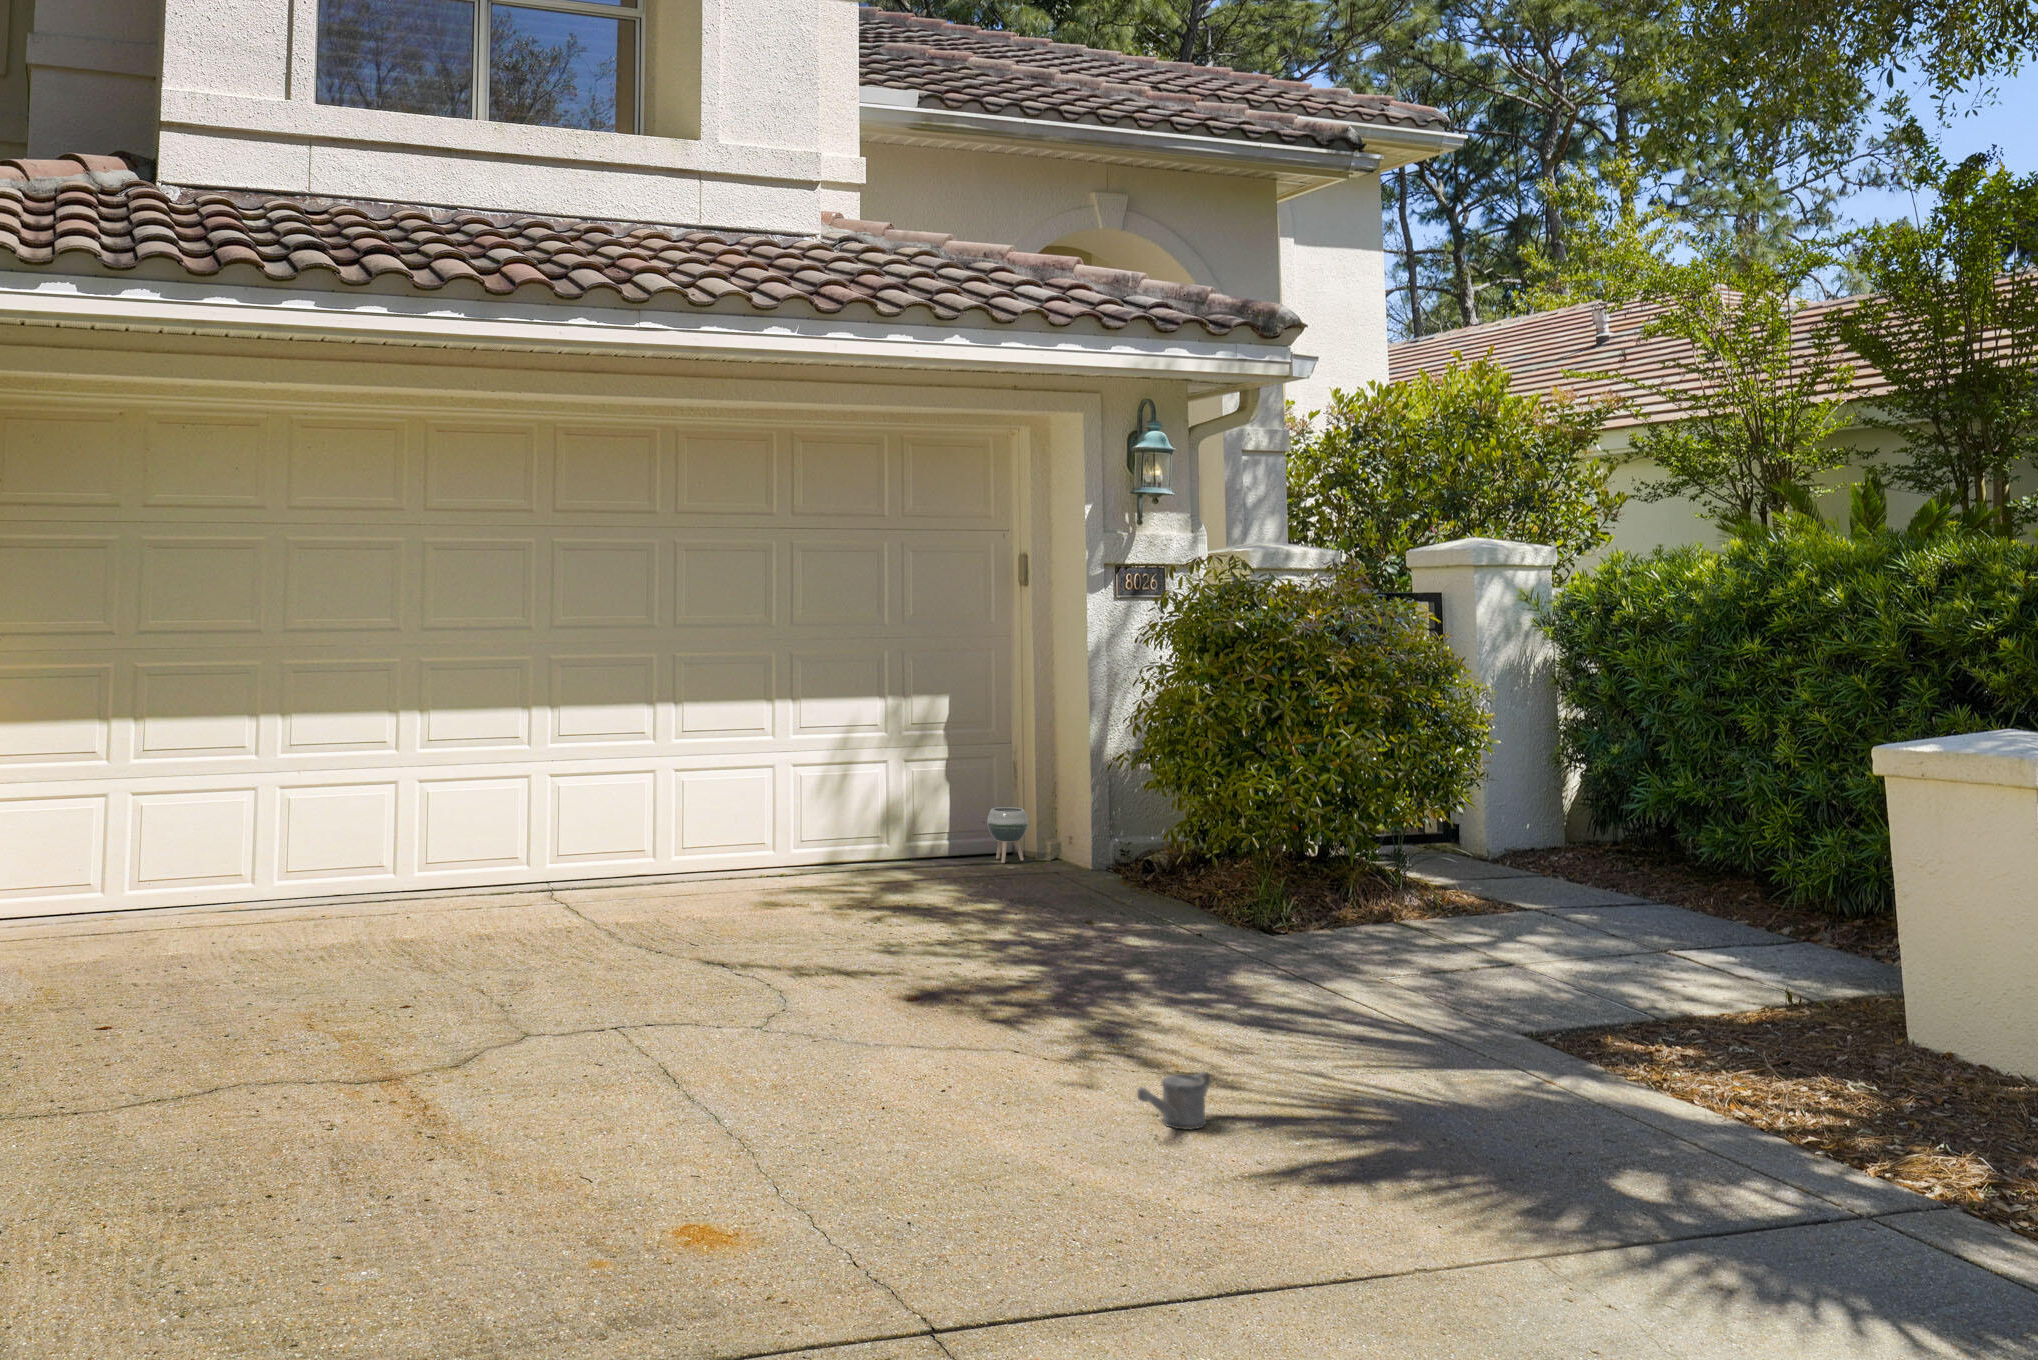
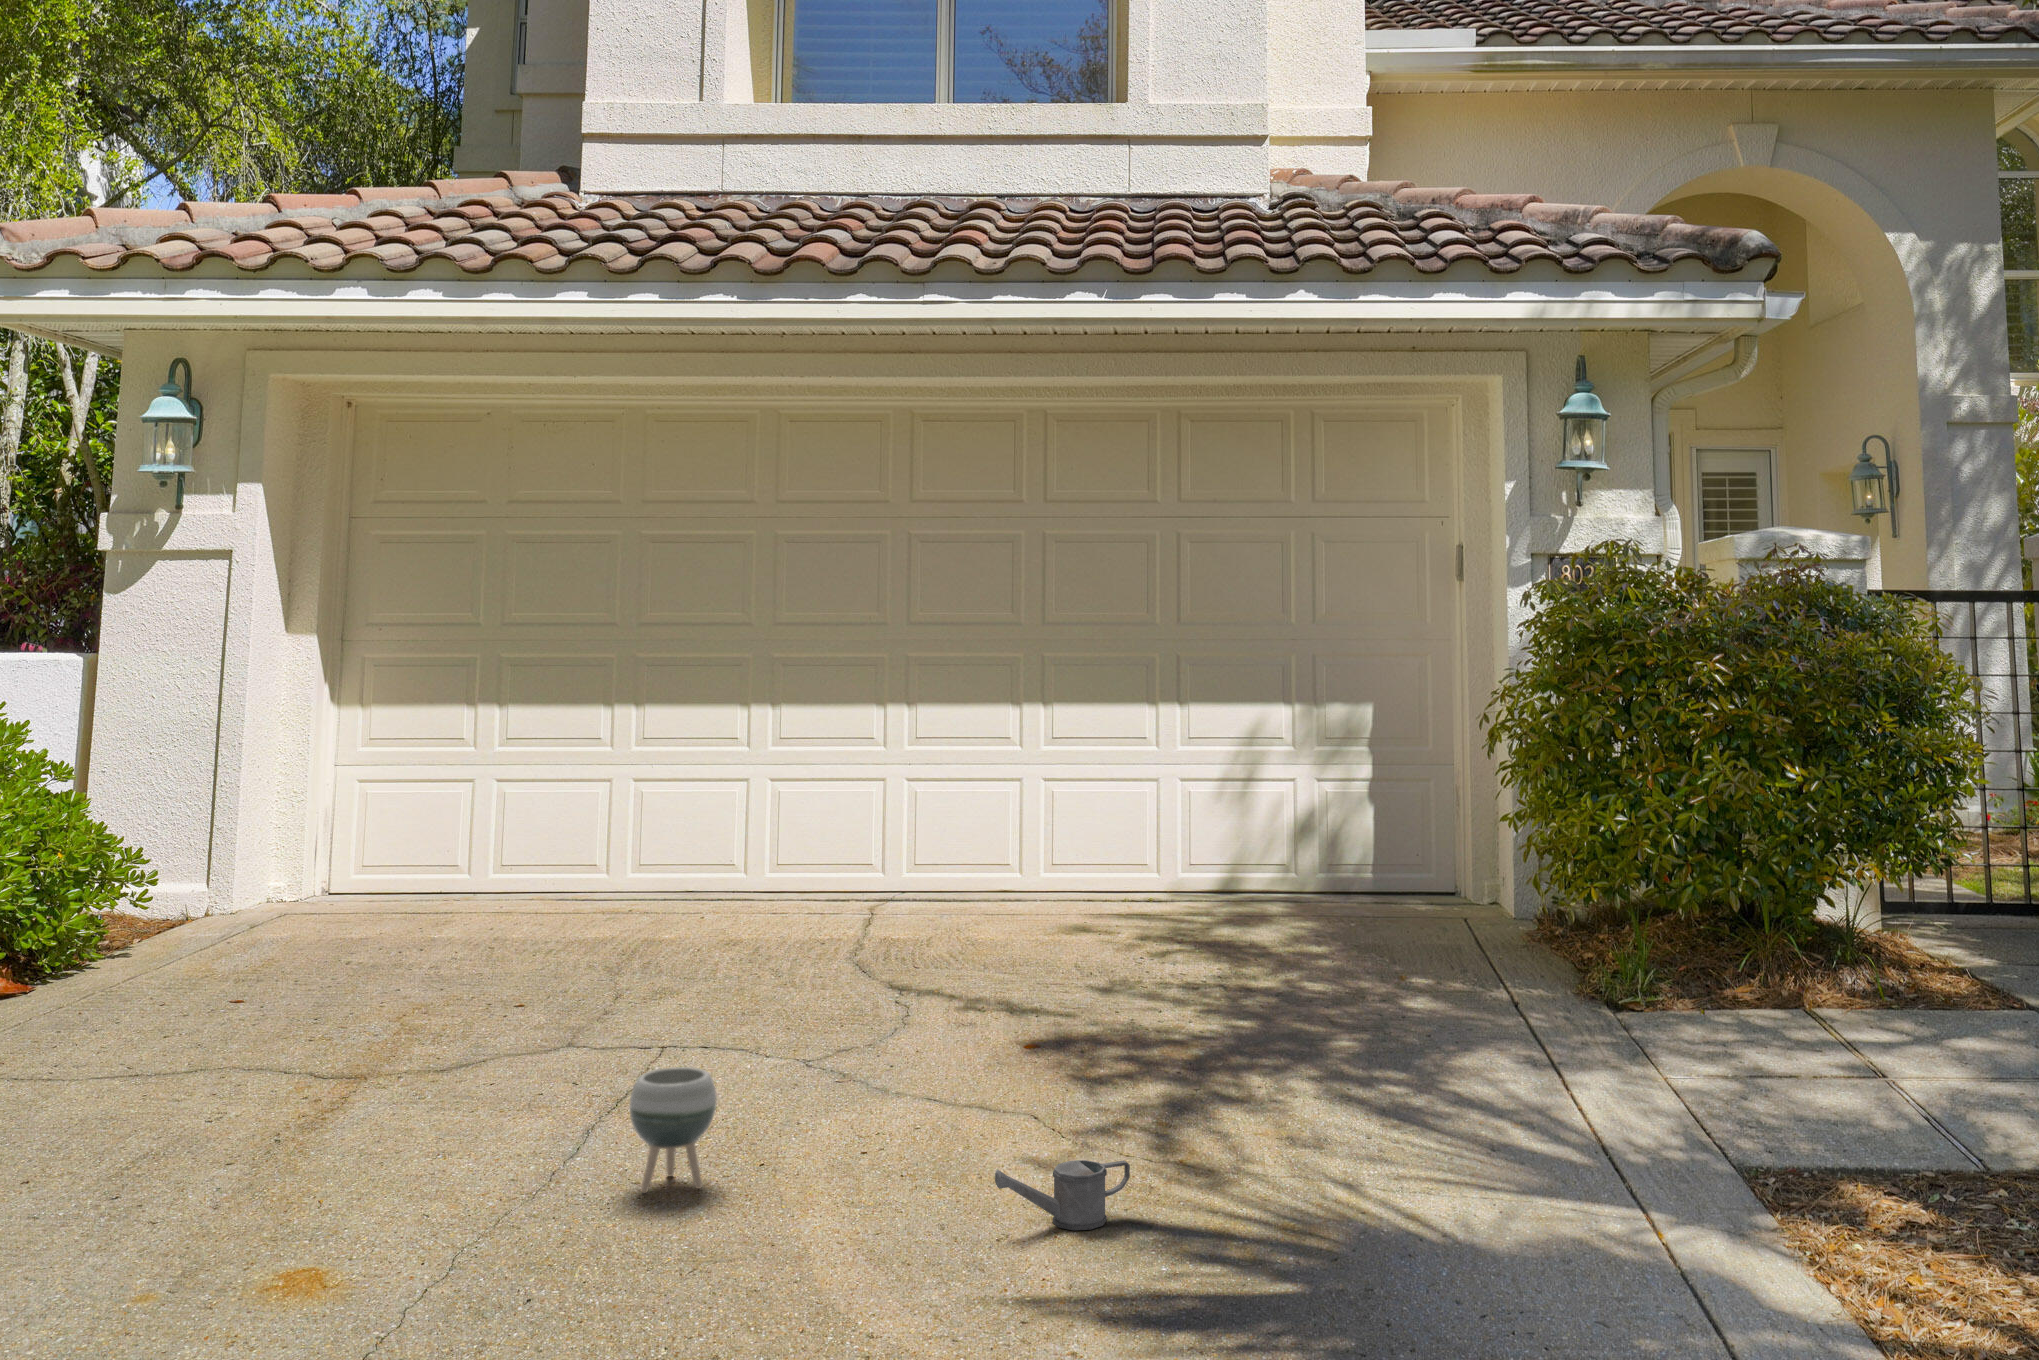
planter: present [987,807,1028,863] -> present [629,1067,717,1193]

